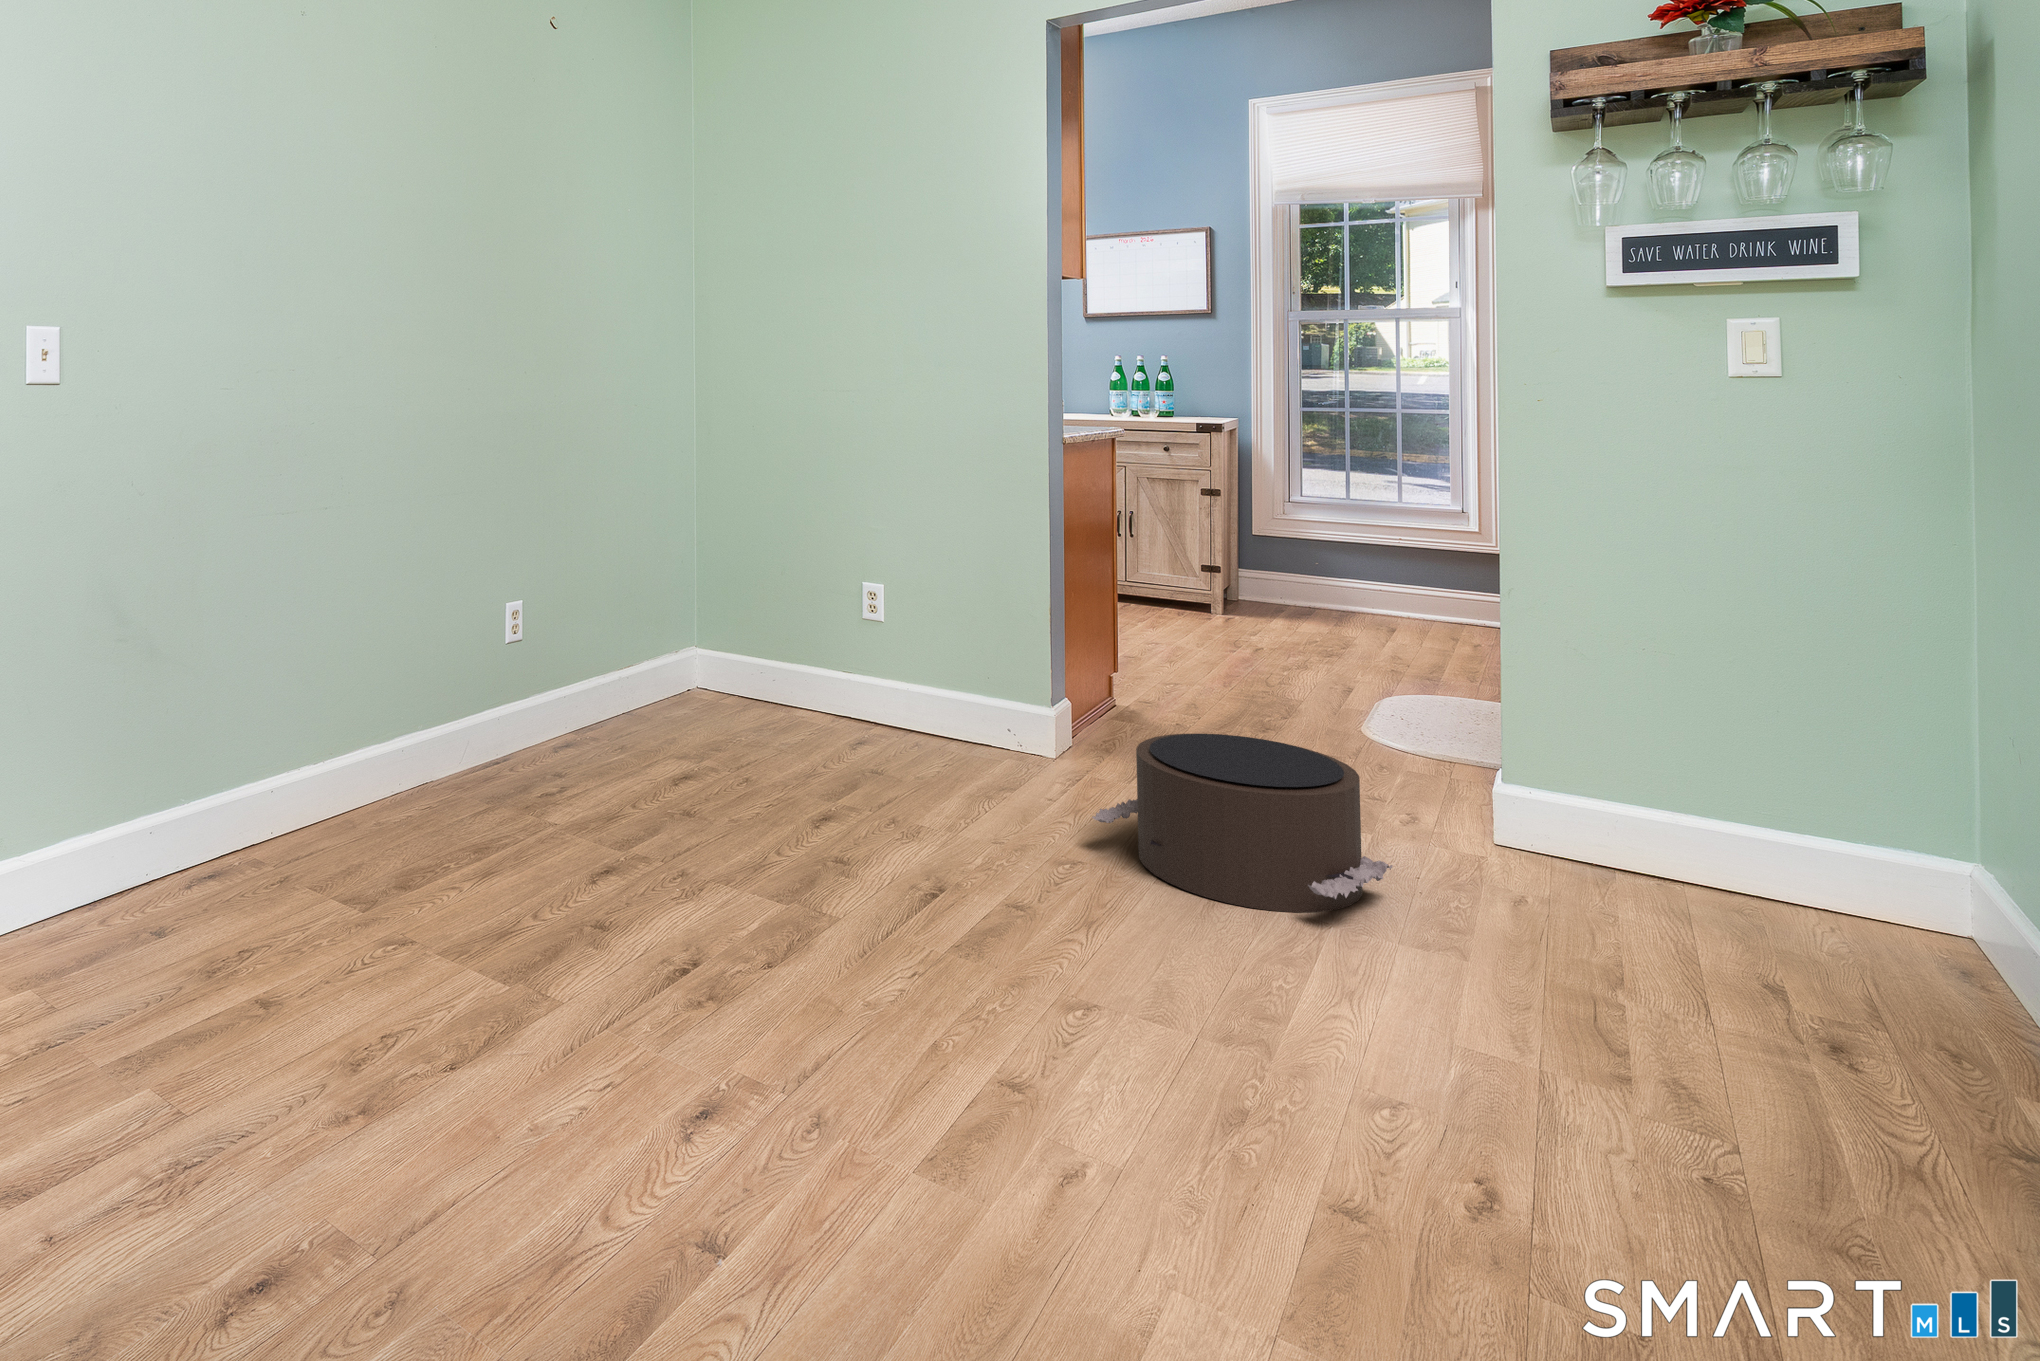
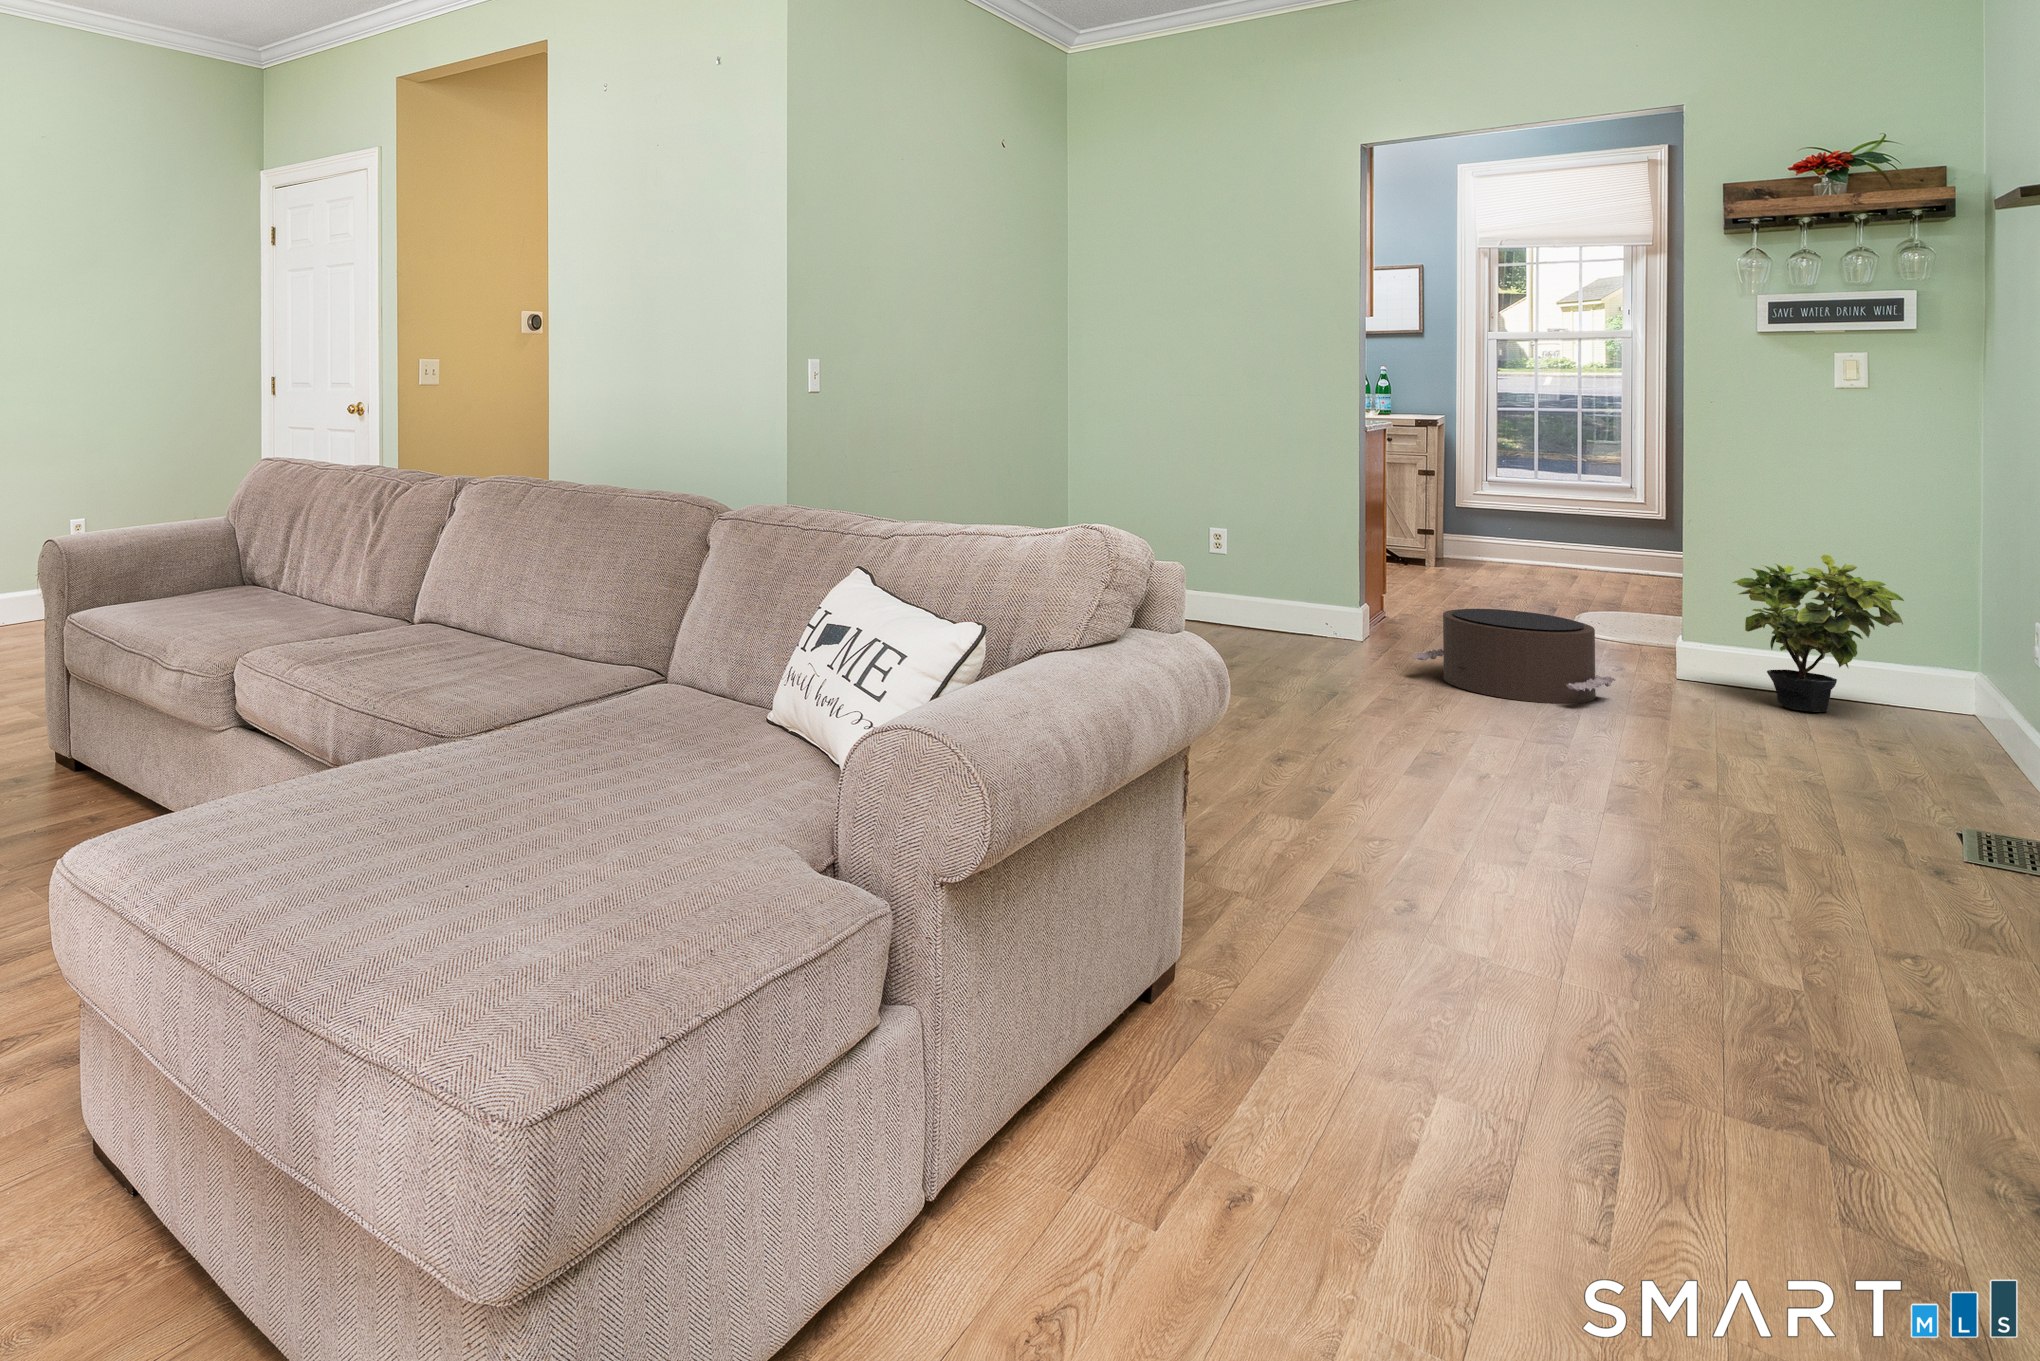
potted plant: none [1573,655,1852,926] -> present [1733,554,1904,712]

